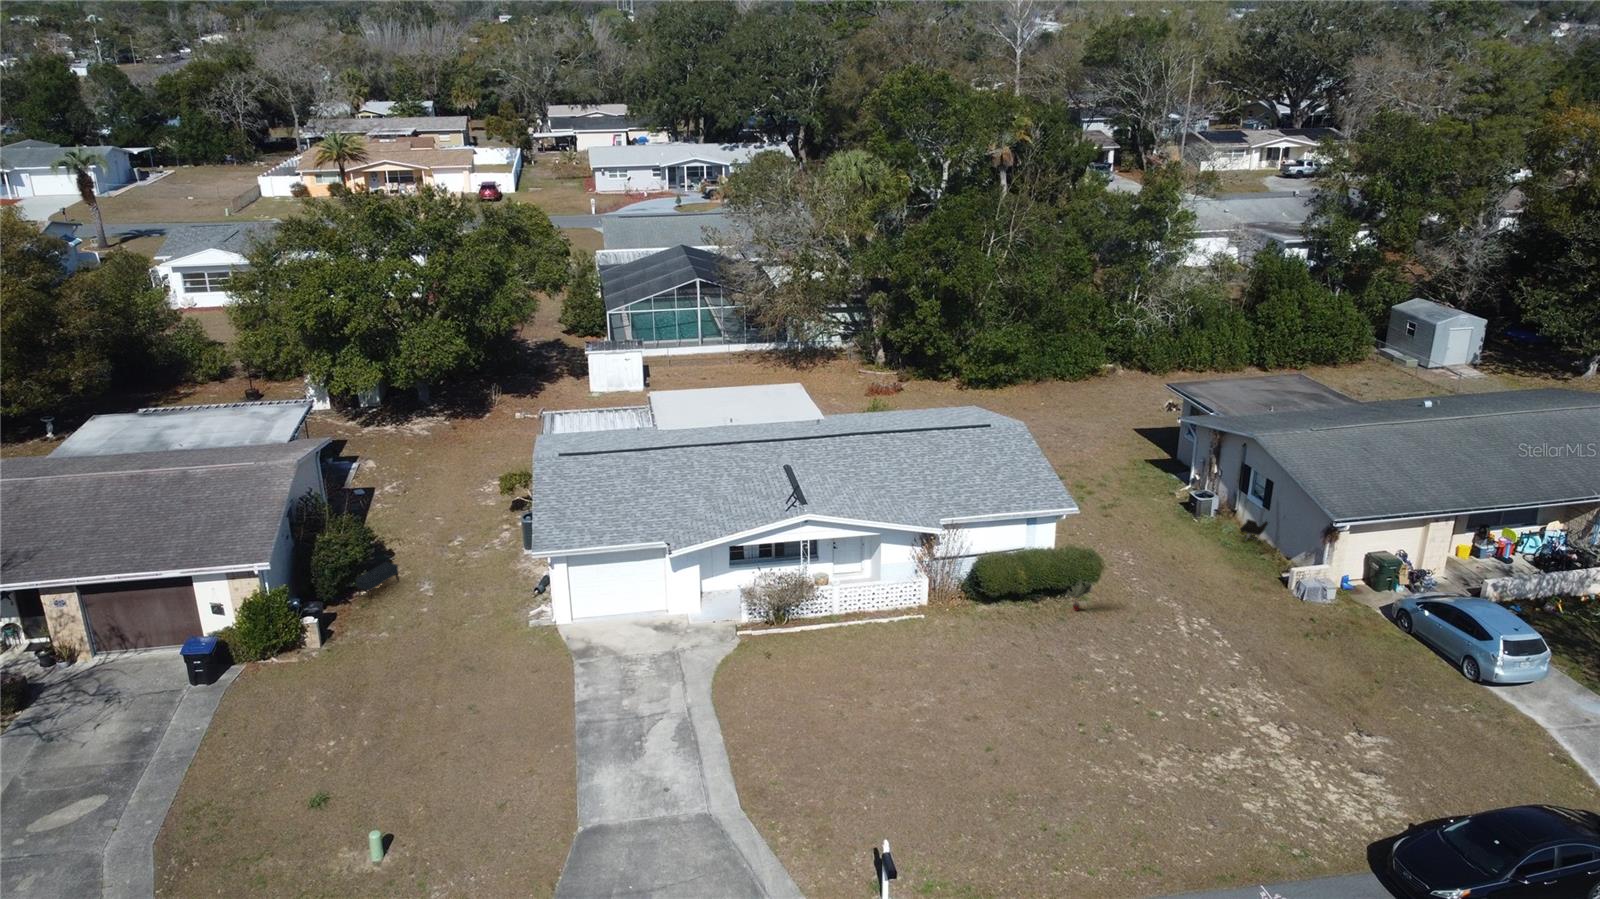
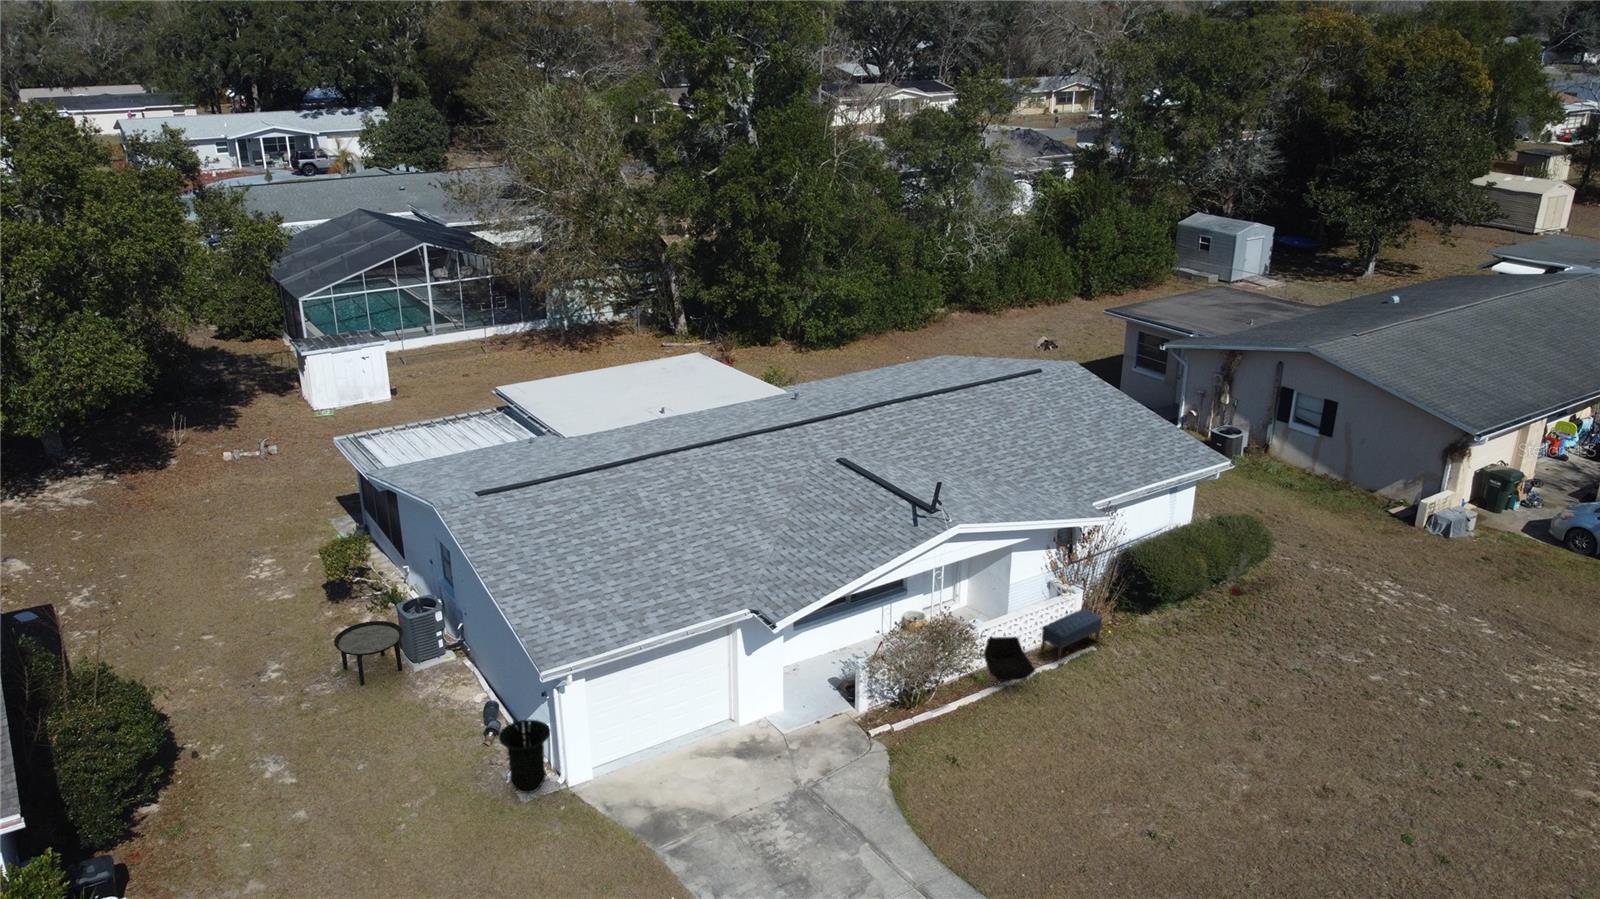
lounge chair: present [1240,519,1268,538] -> present [983,637,1035,697]
round table: none [486,522,525,556] -> present [334,621,403,685]
bench: present [356,562,399,598] -> present [1041,609,1103,661]
trash can: none [522,582,551,622] -> present [499,719,550,793]

